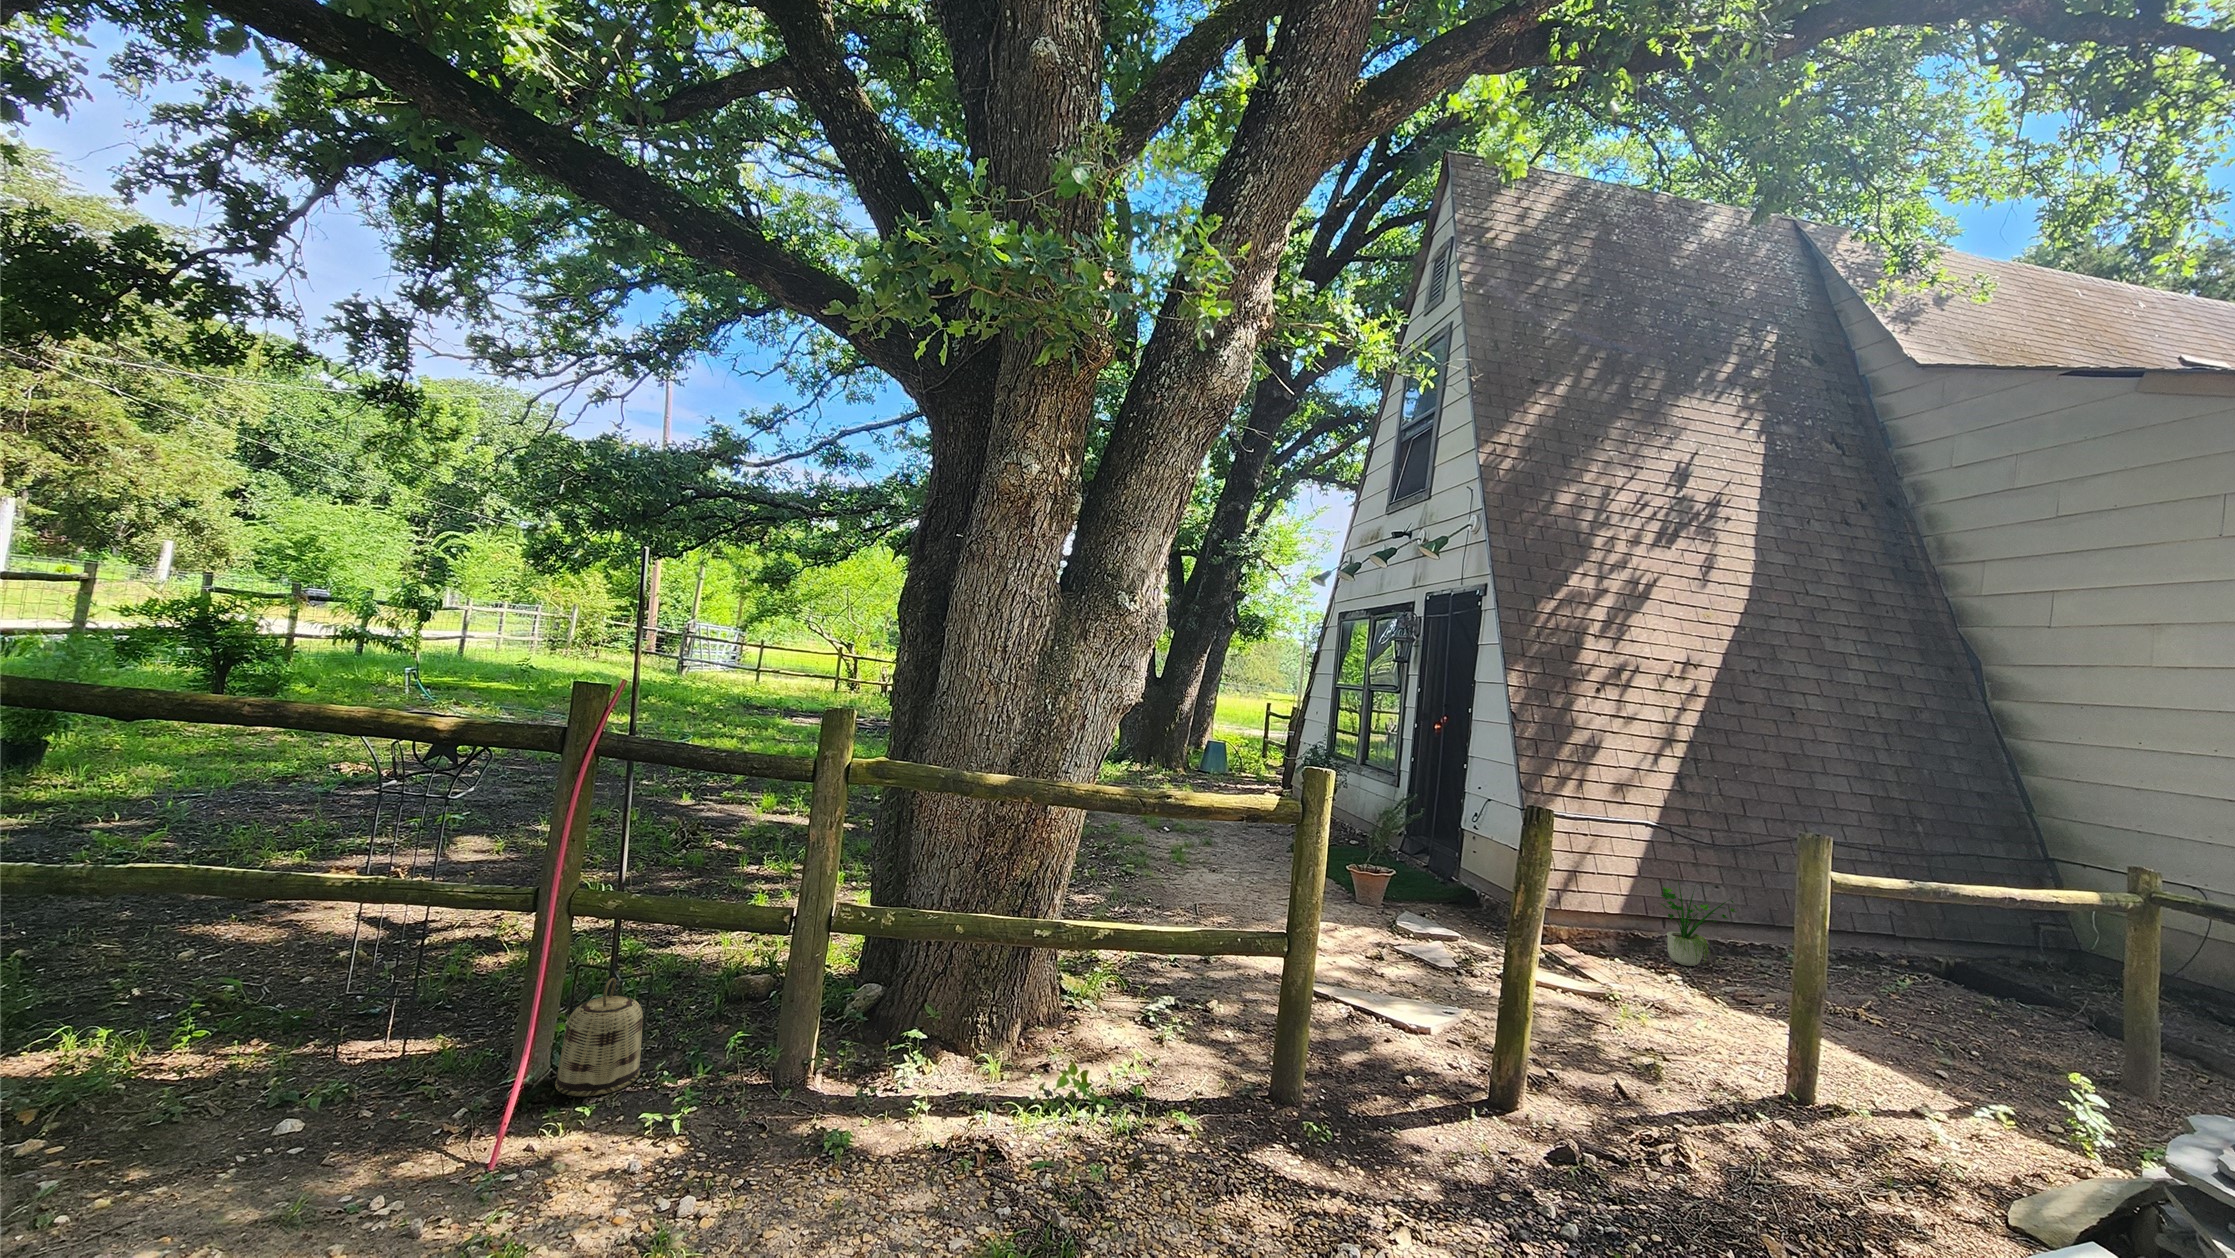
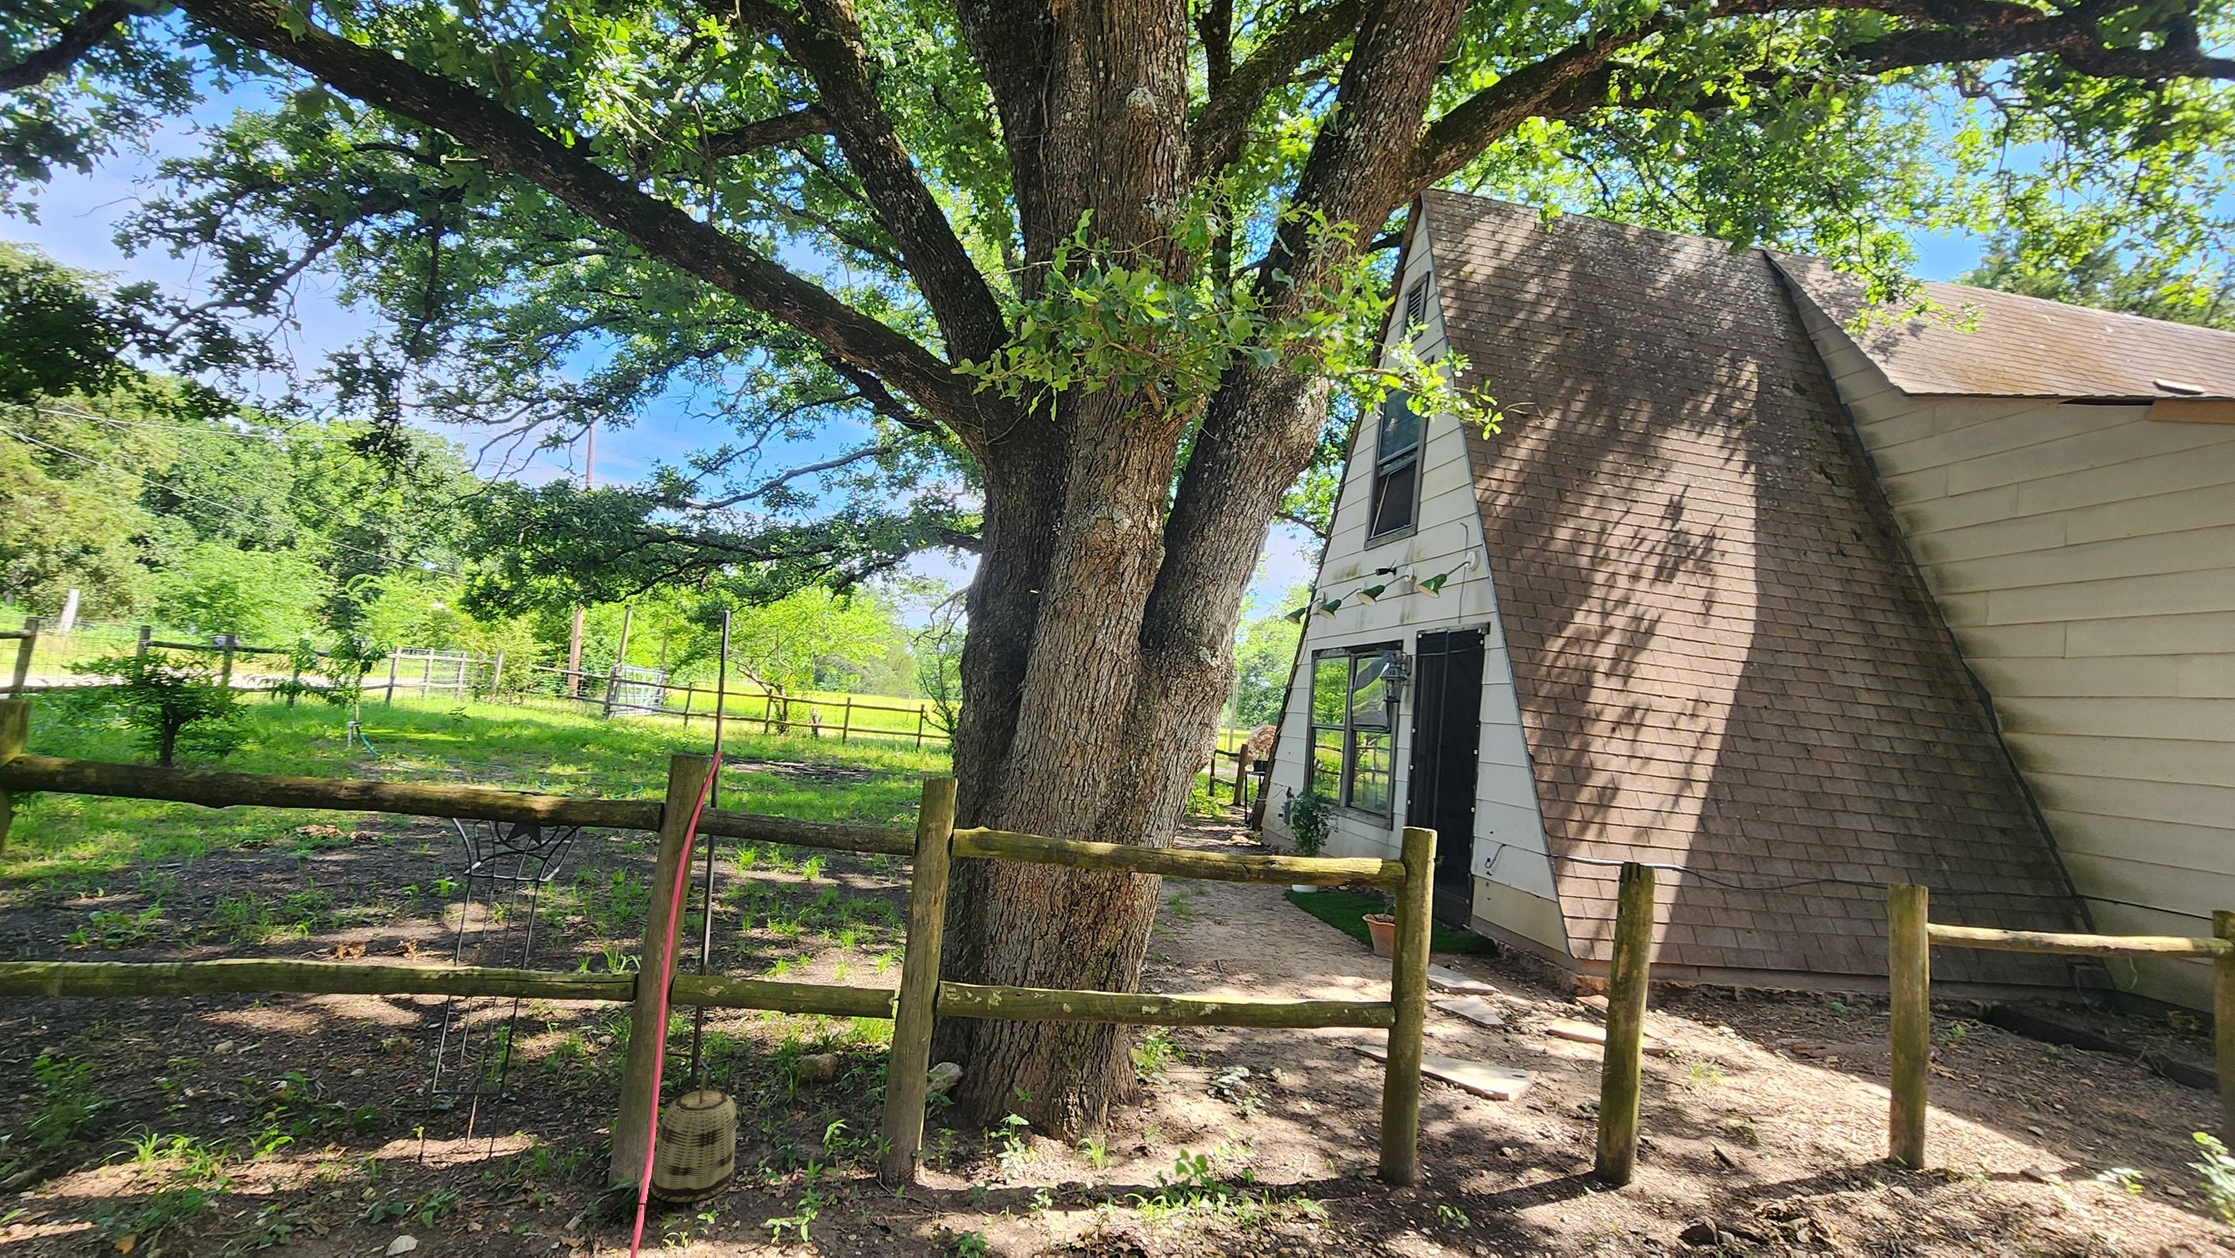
potted plant: present [1661,881,1736,966] -> none [1696,914,1776,1014]

